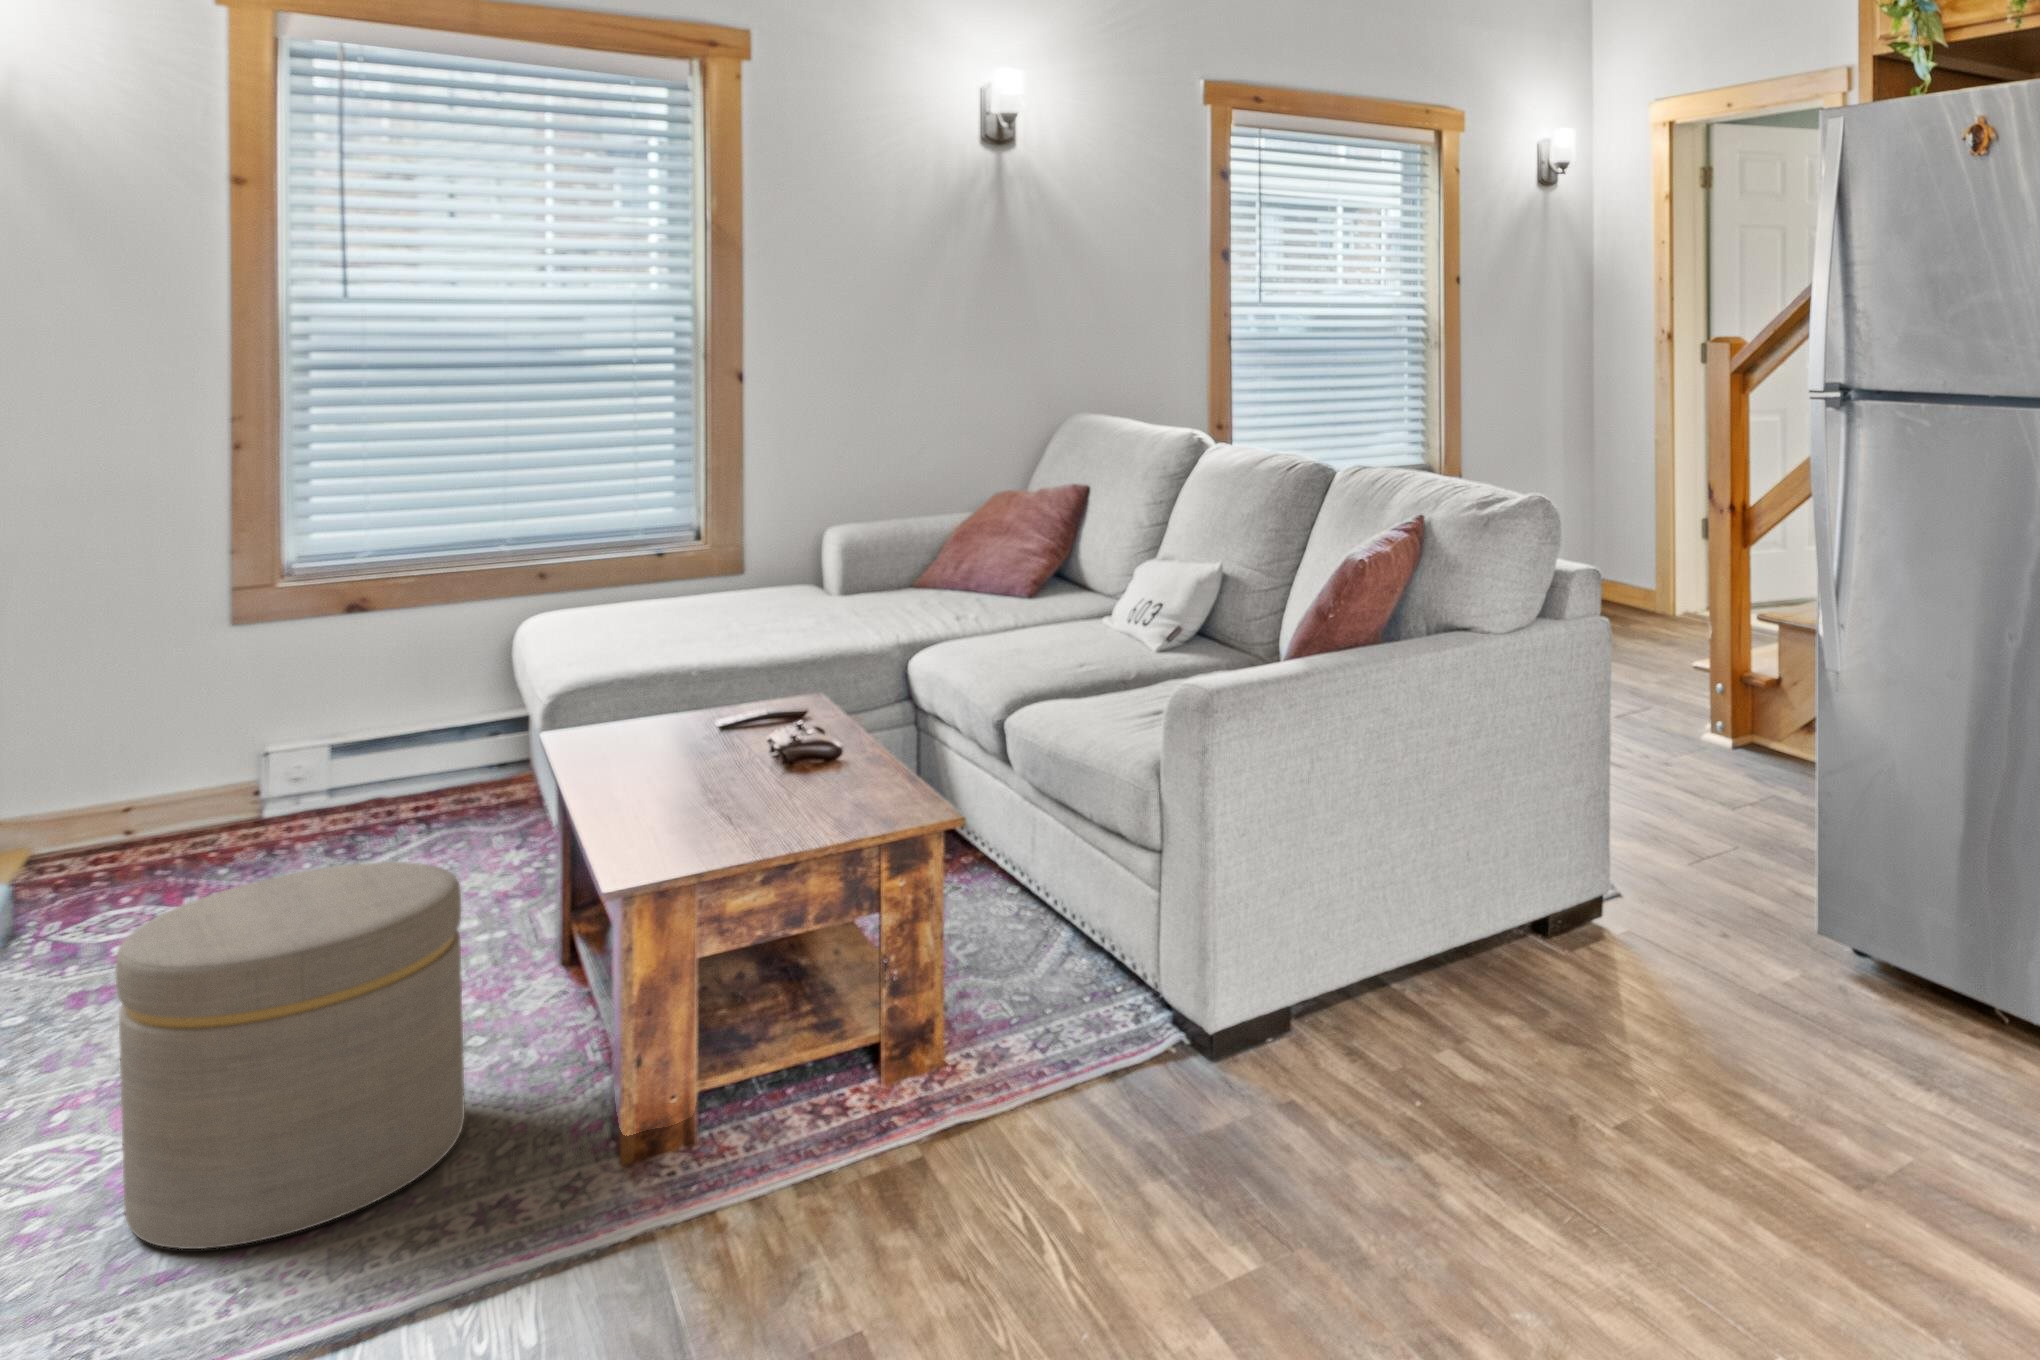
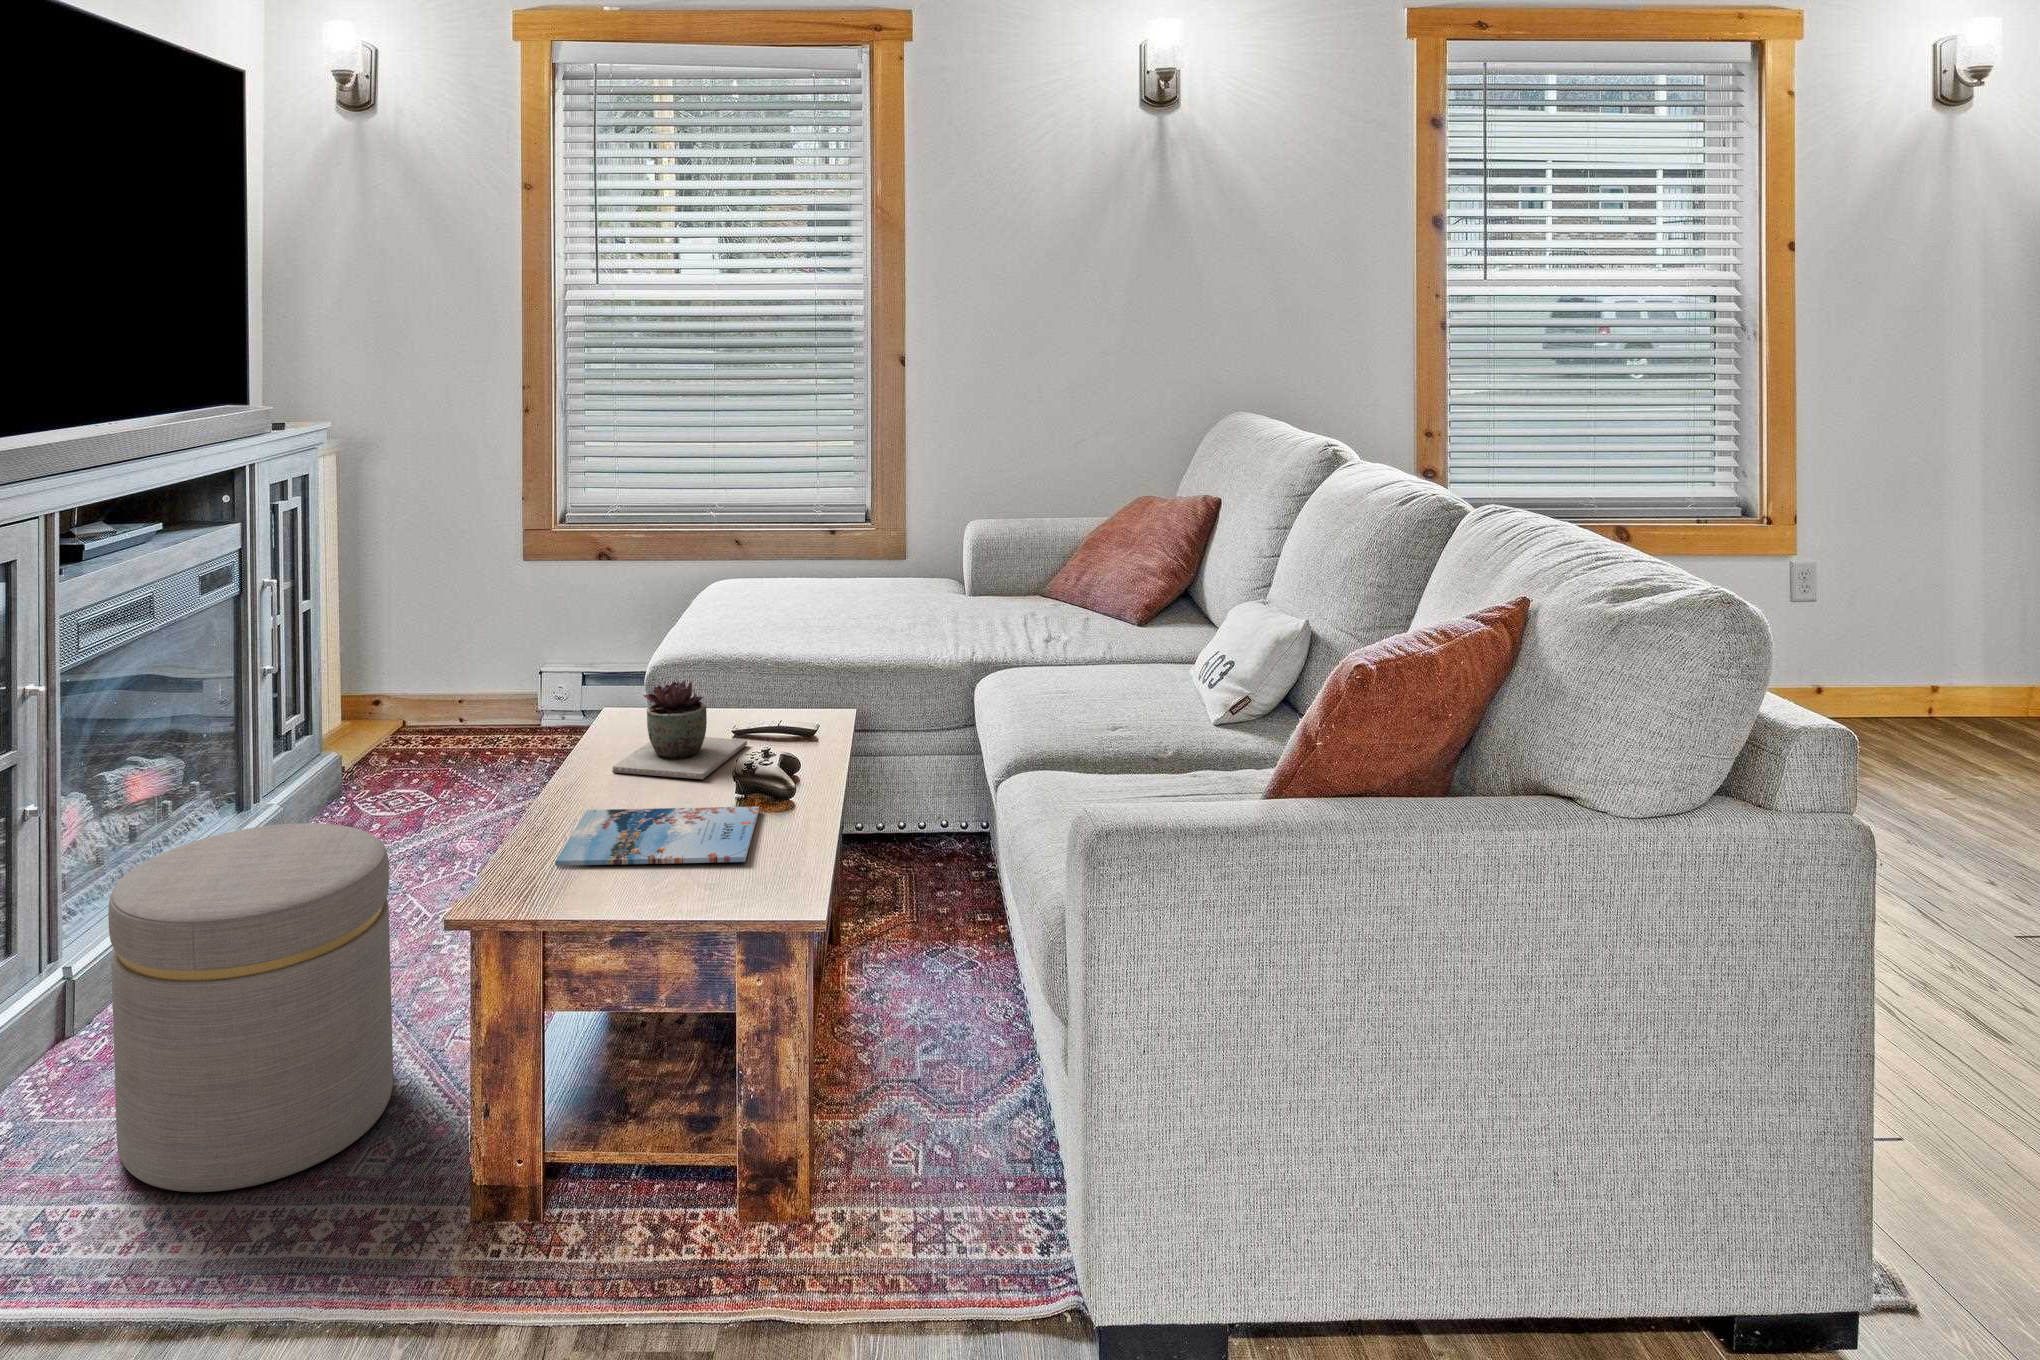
succulent plant: none [654,671,766,765] -> present [612,680,747,779]
magazine: none [674,757,877,824] -> present [555,807,759,866]

